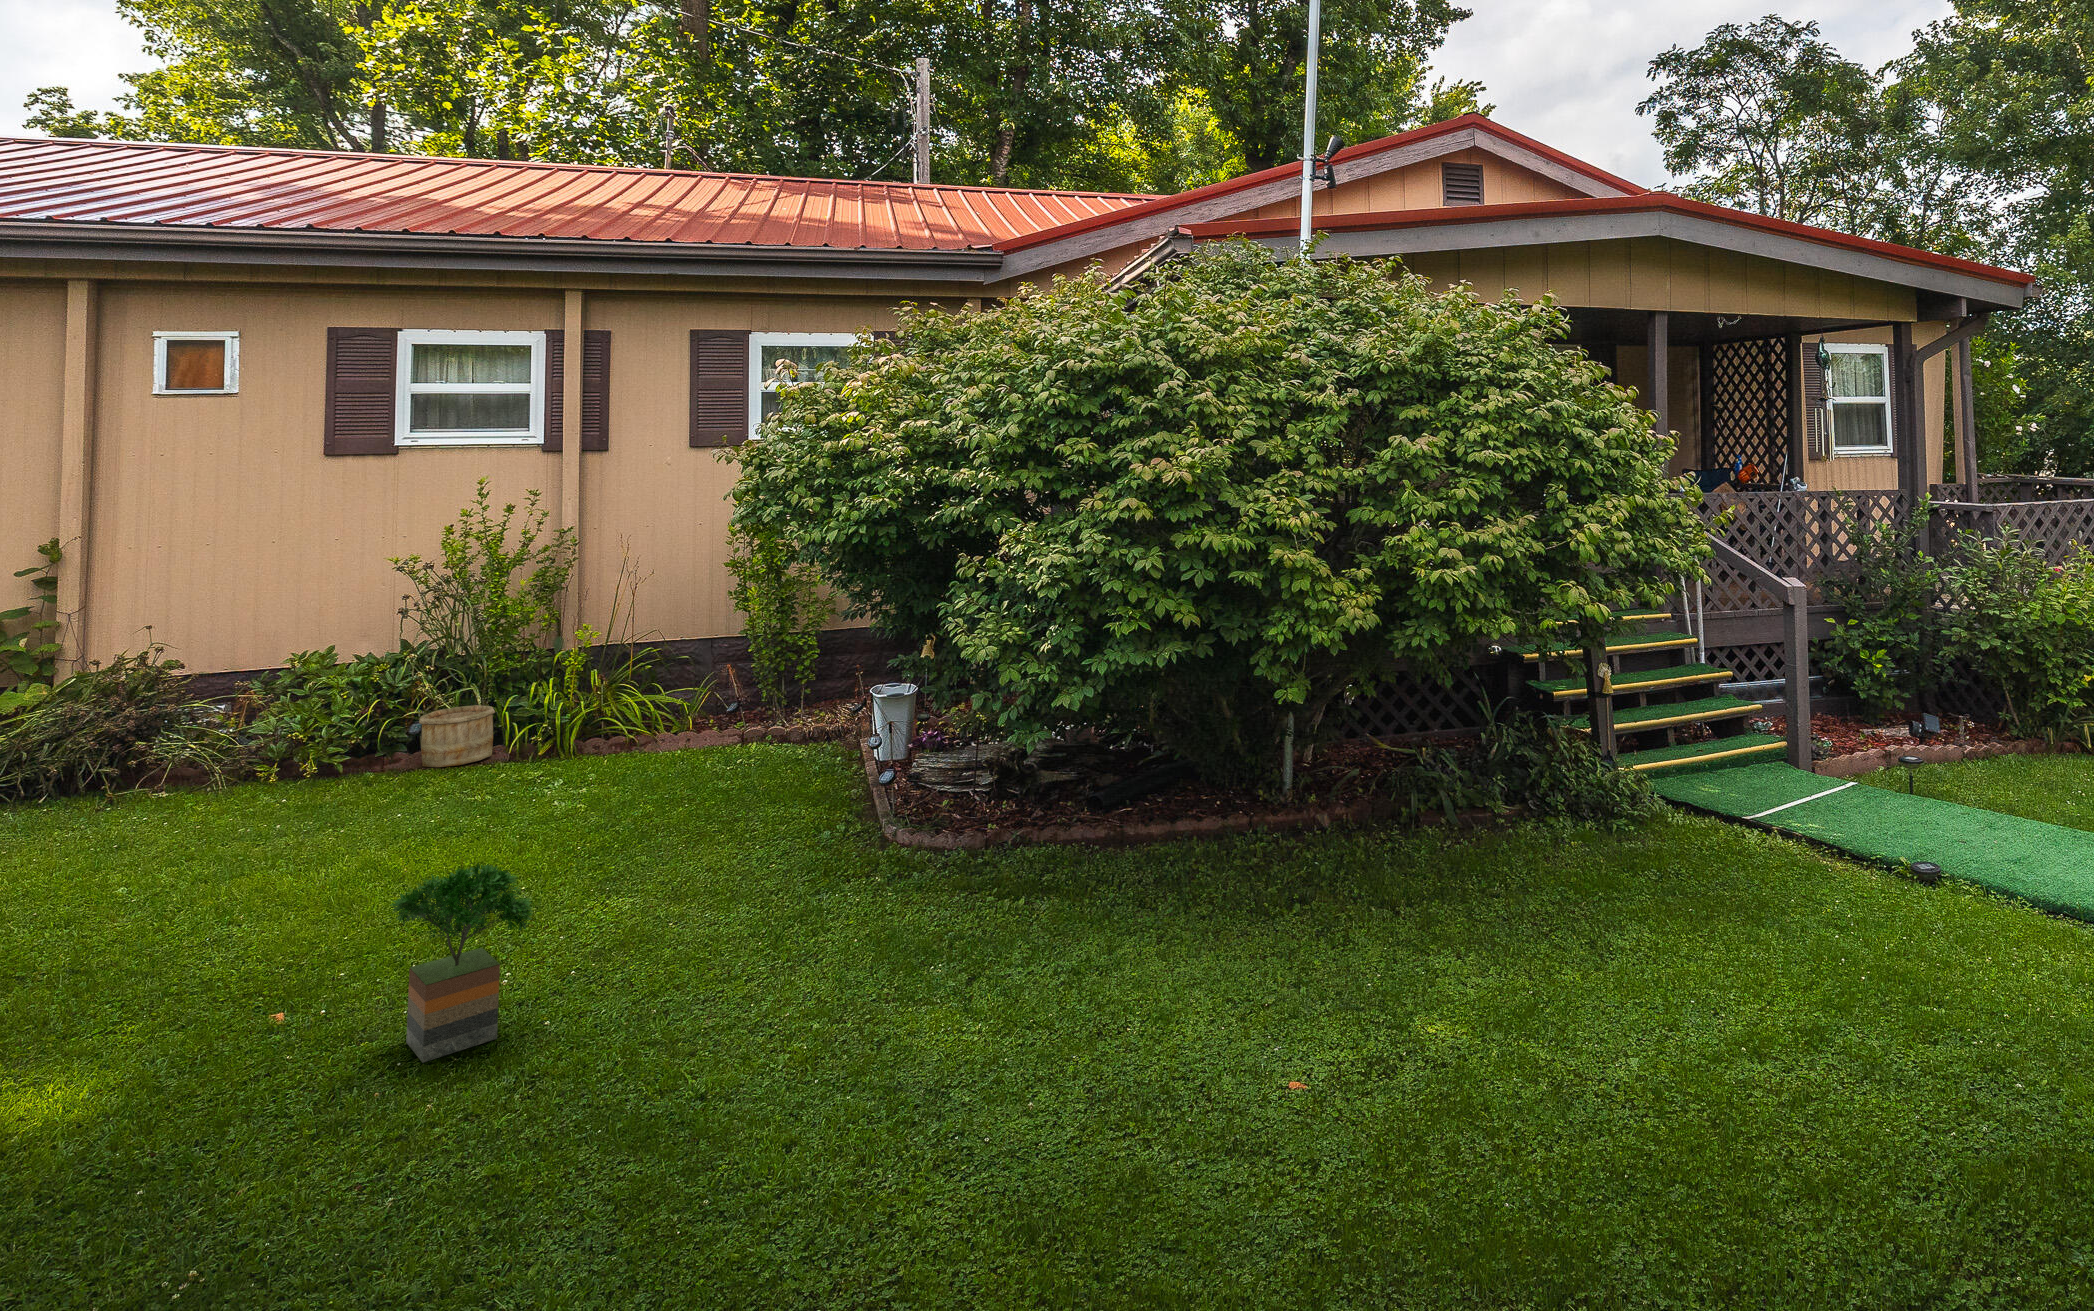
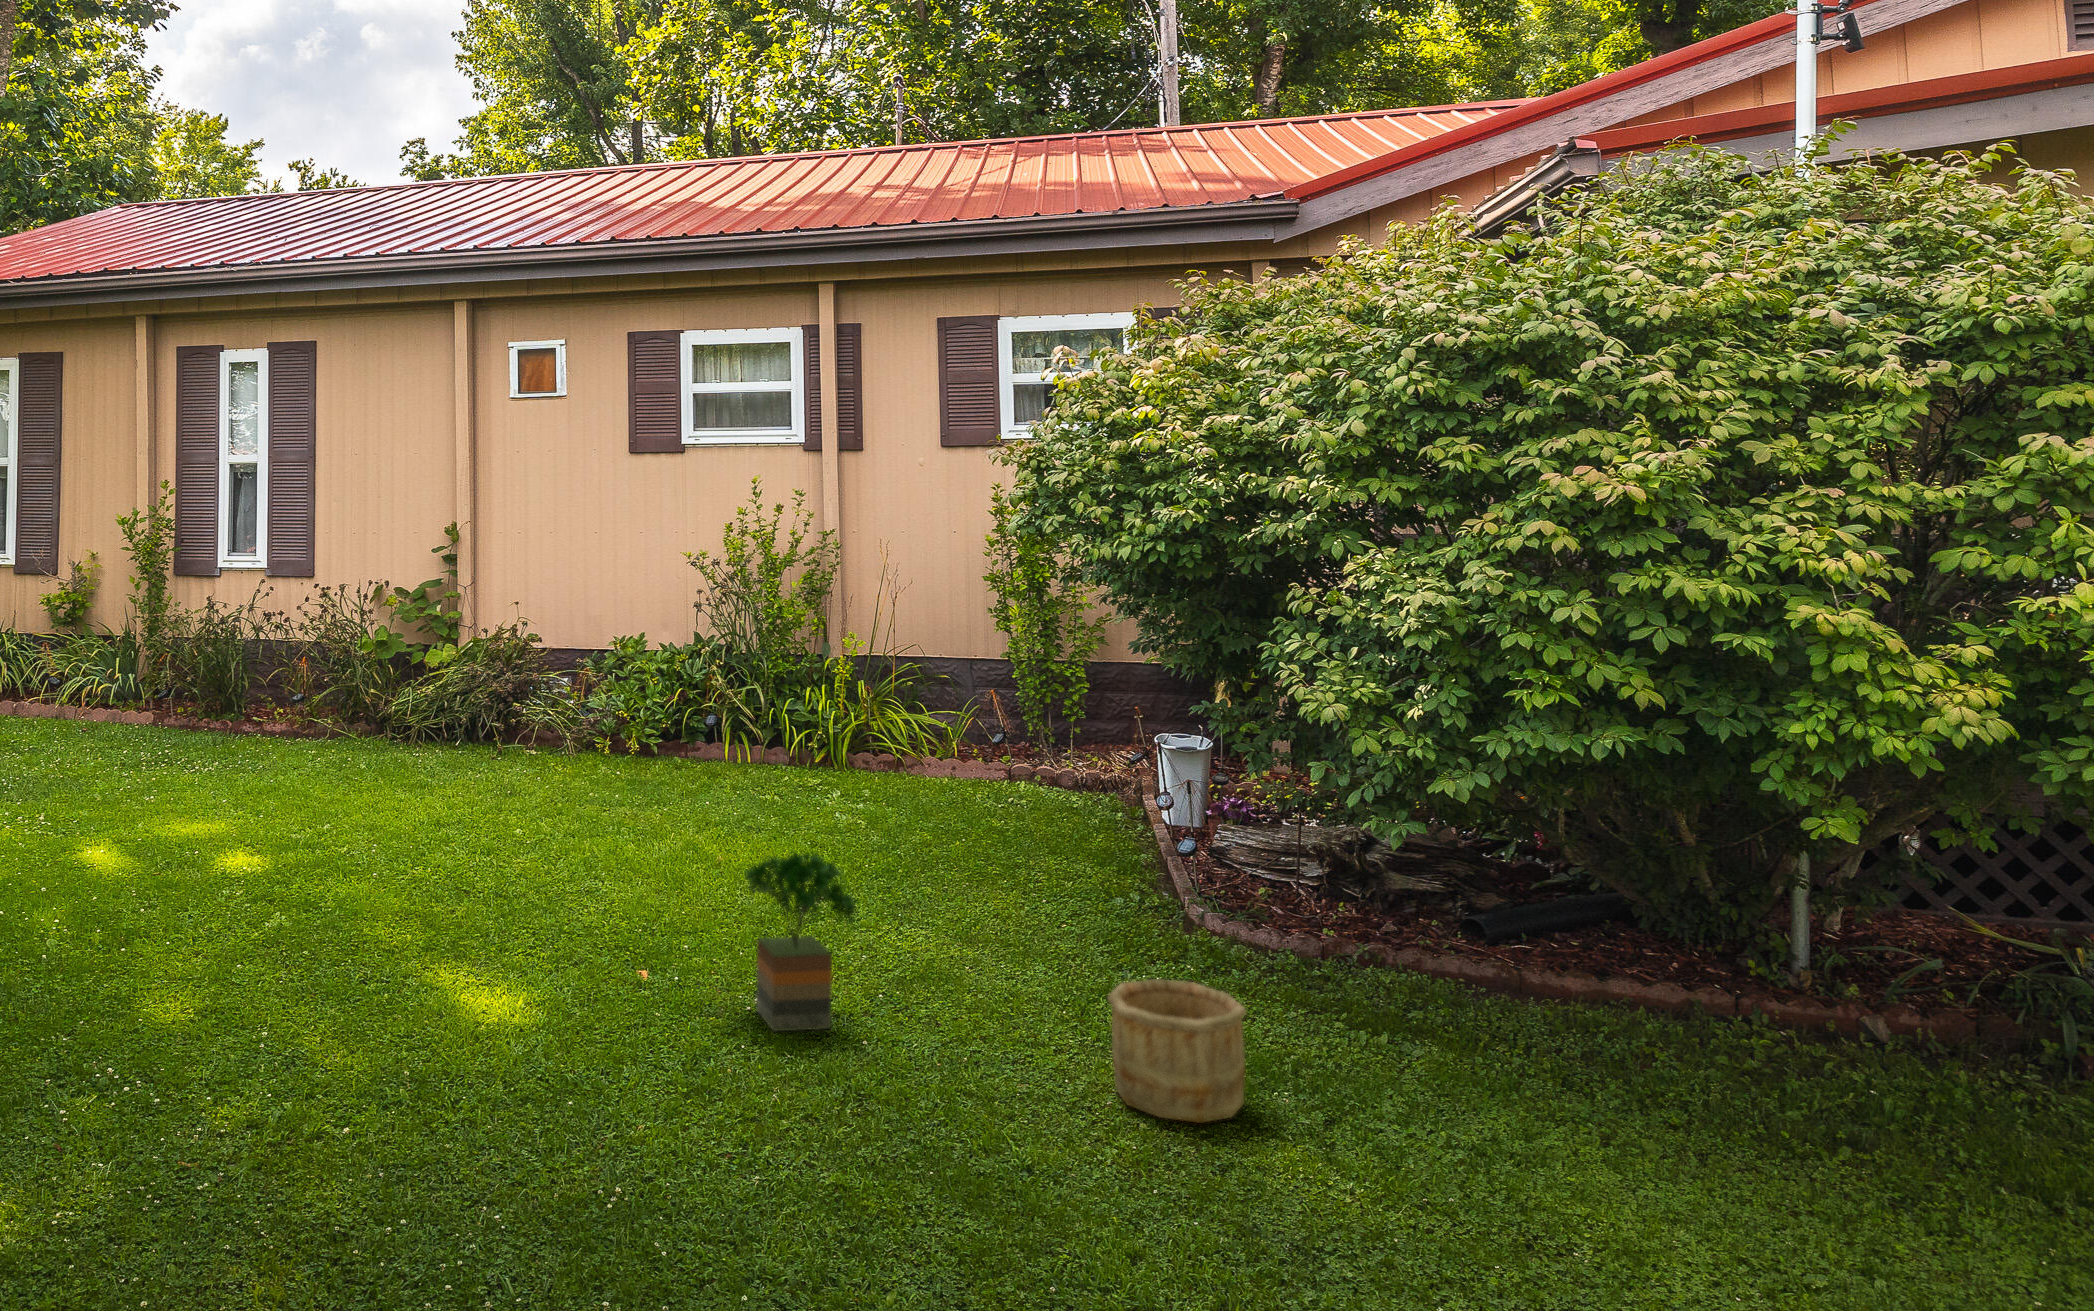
wooden bucket: present [419,705,495,767] -> present [1108,979,1246,1123]

